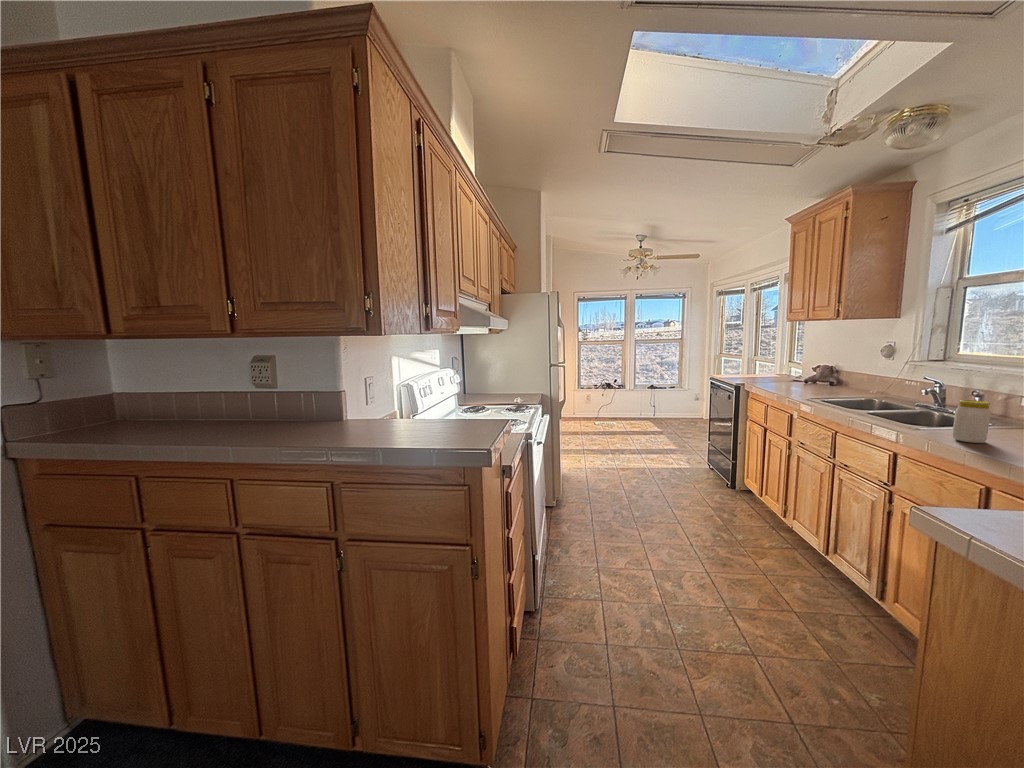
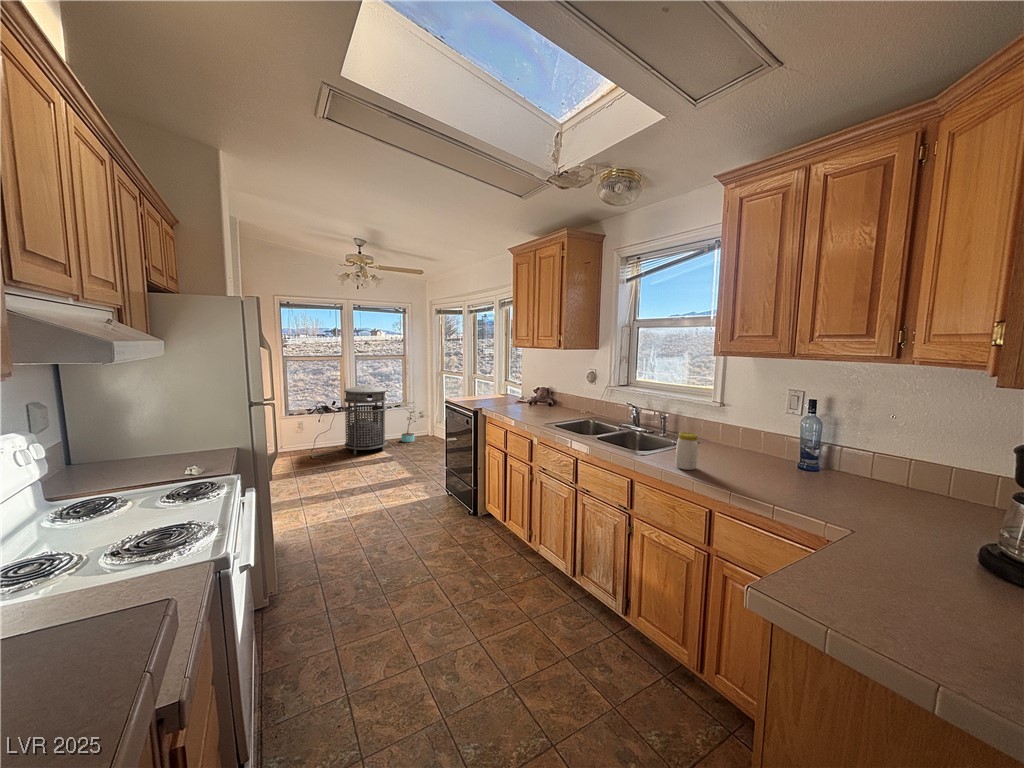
trash can: none [622,365,661,427] -> present [344,384,387,455]
potted plant: none [671,382,696,422] -> present [398,400,422,442]

